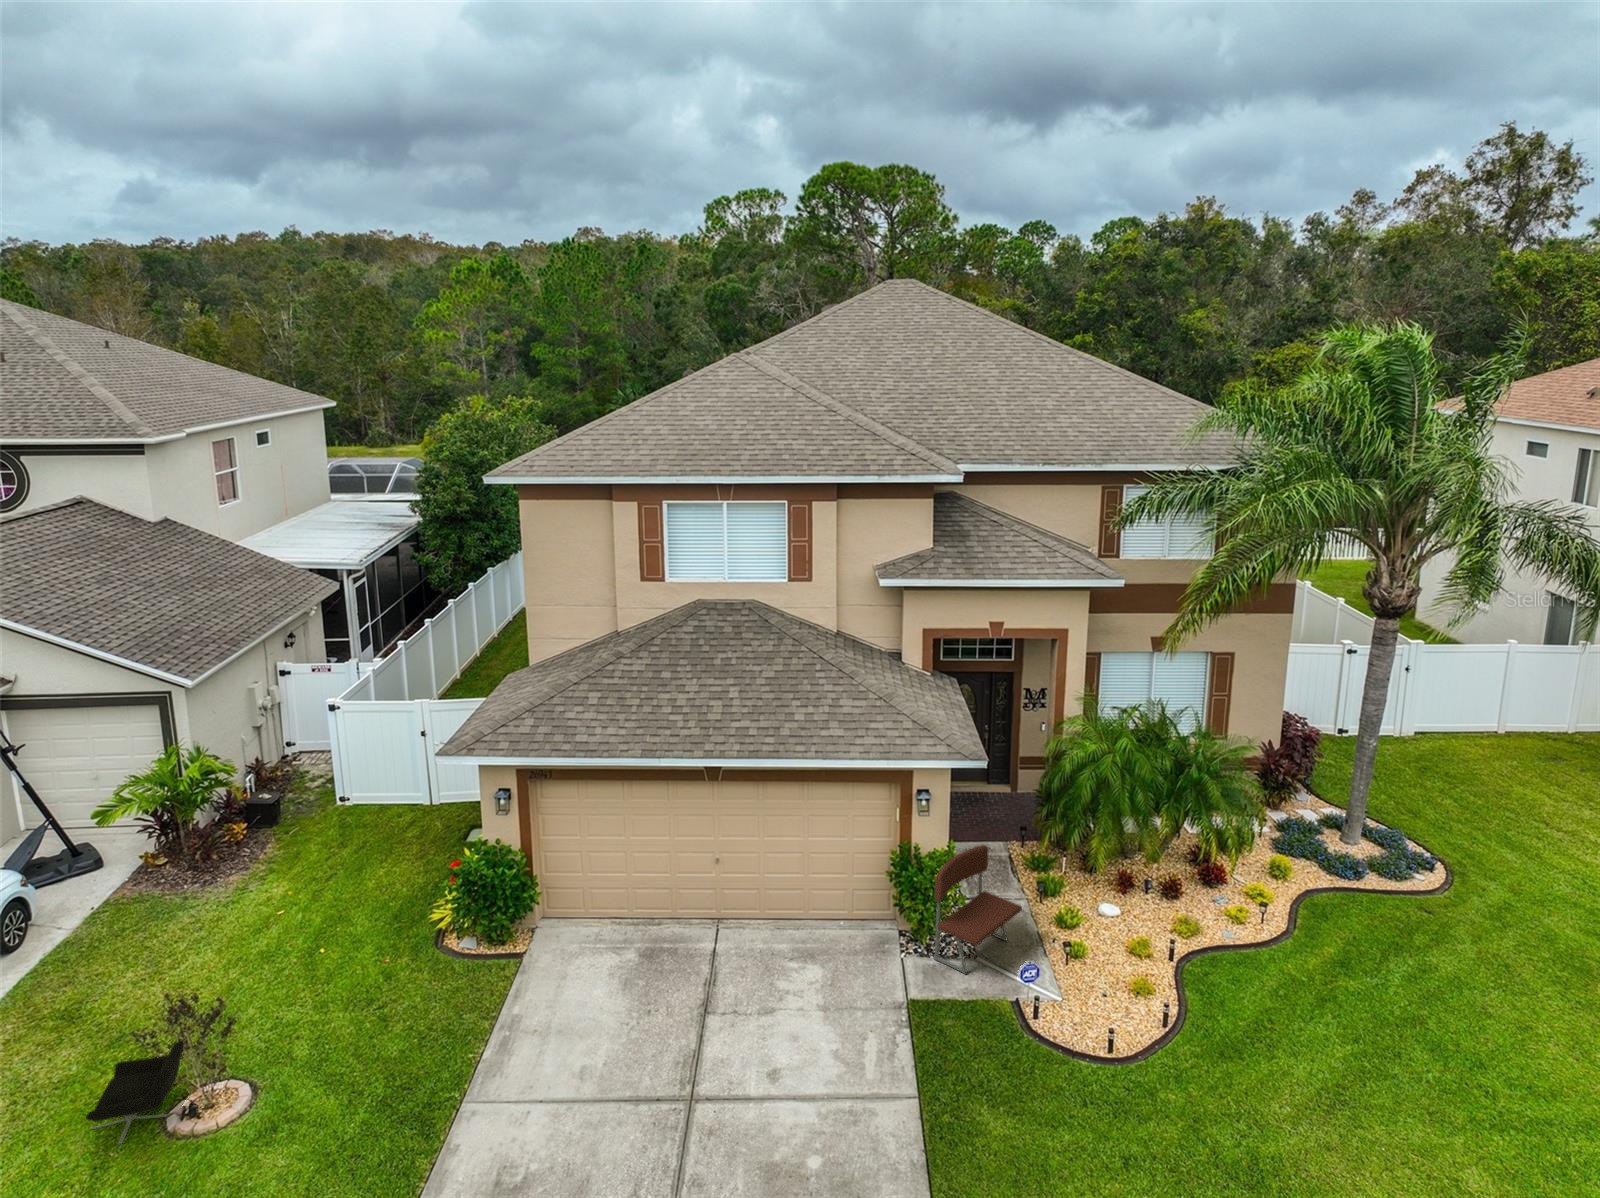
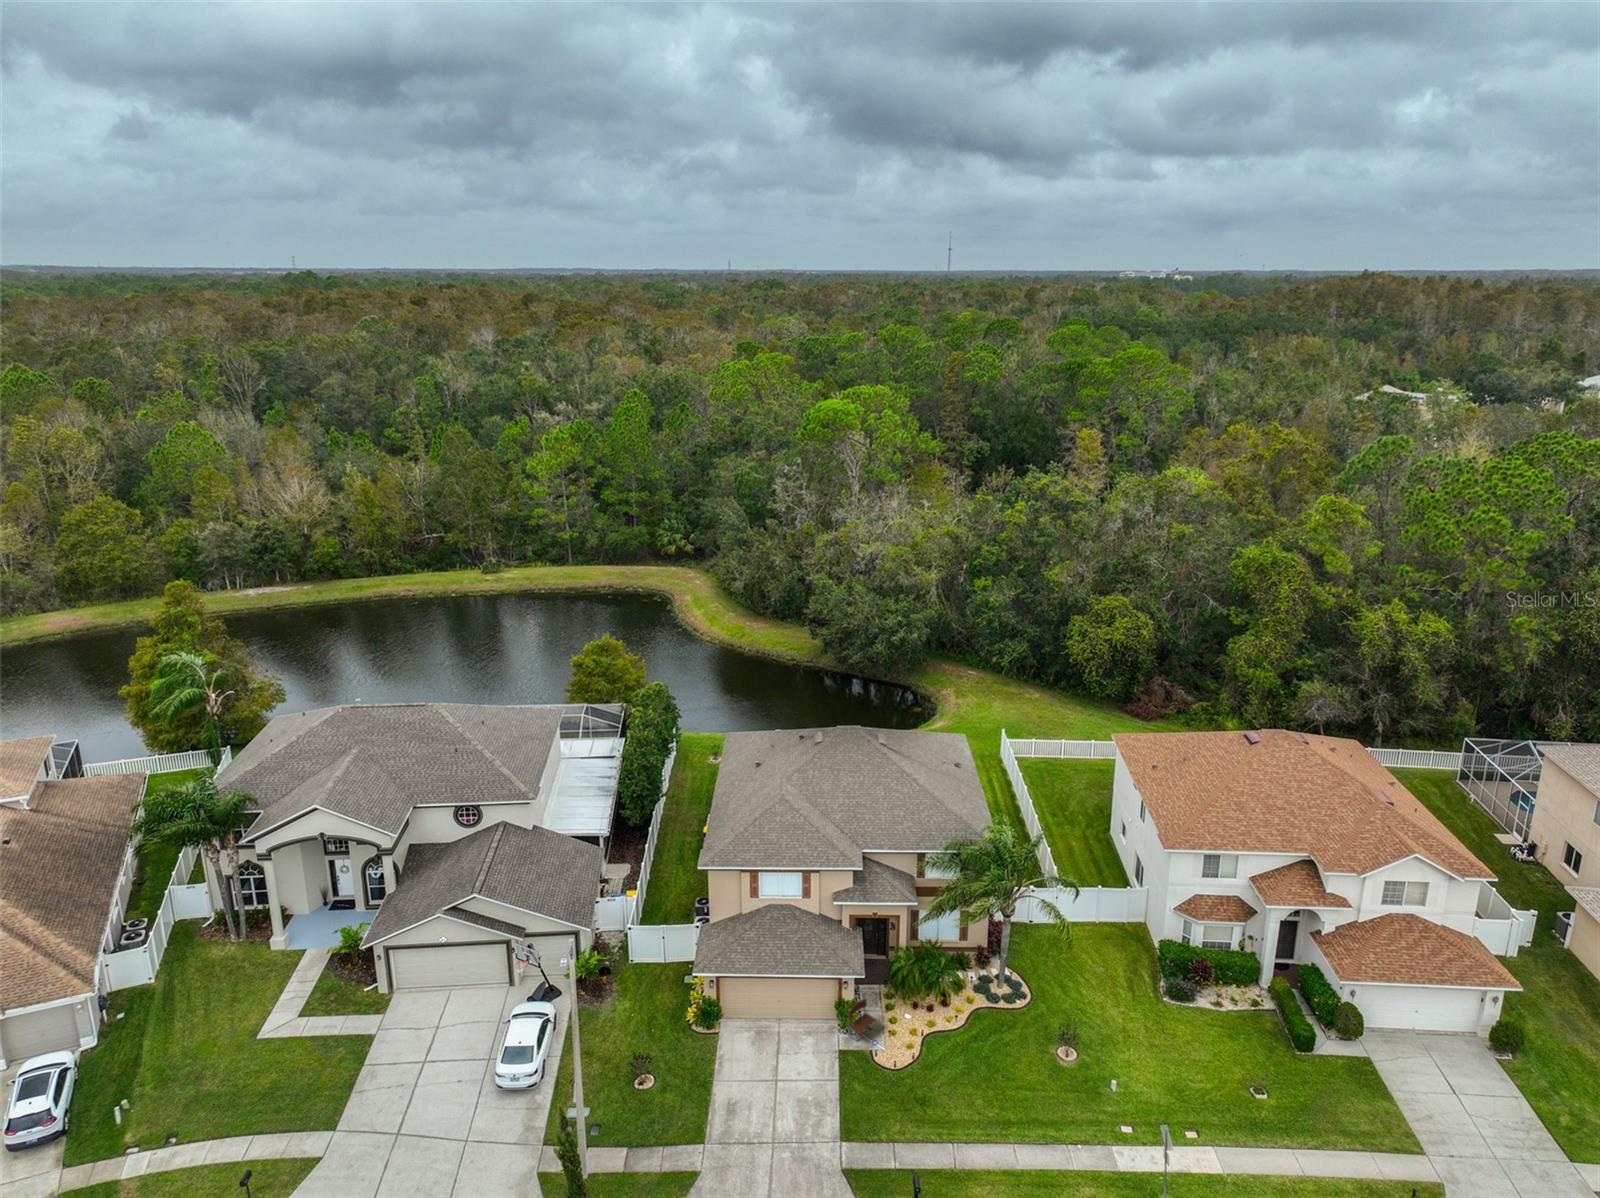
lounge chair: present [86,1040,184,1144] -> none [619,1064,642,1092]

